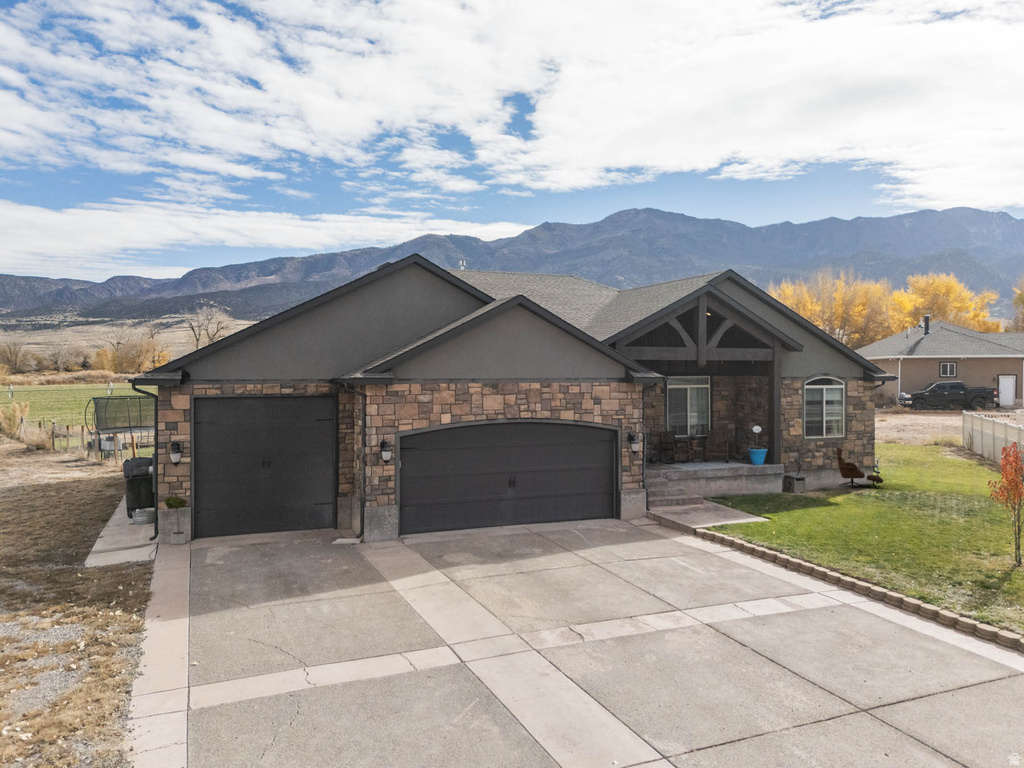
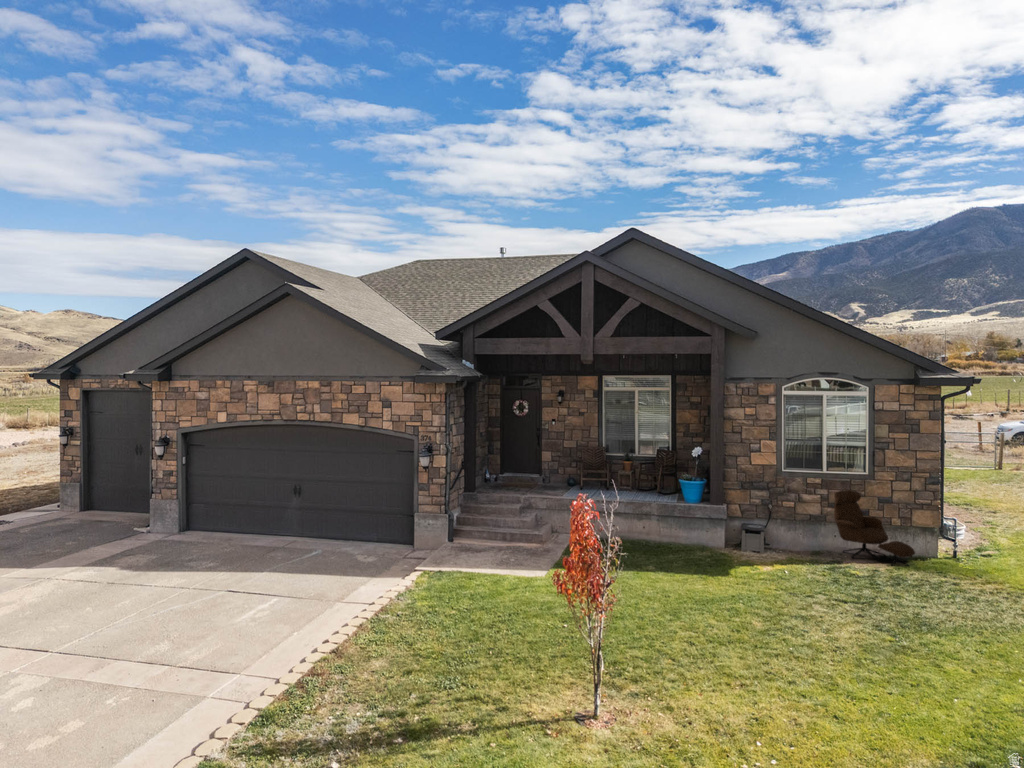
potted tree: present [165,496,187,544] -> none [51,472,72,513]

